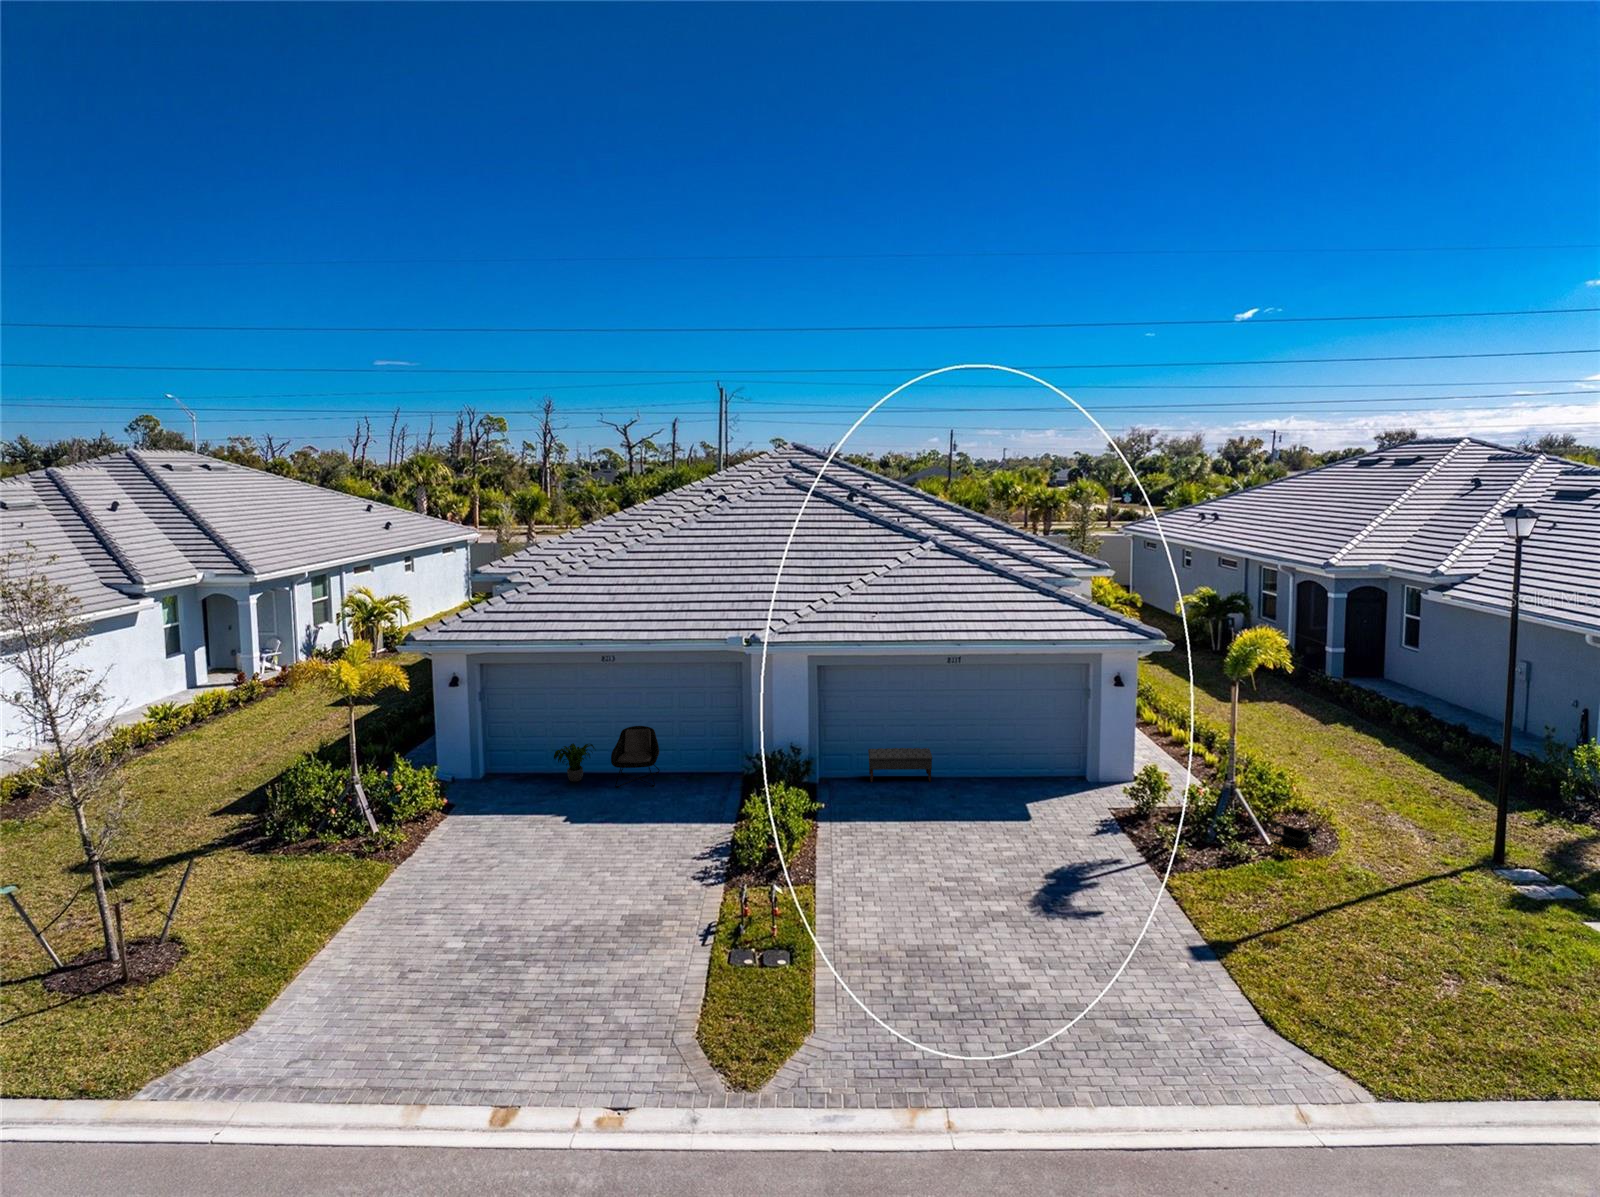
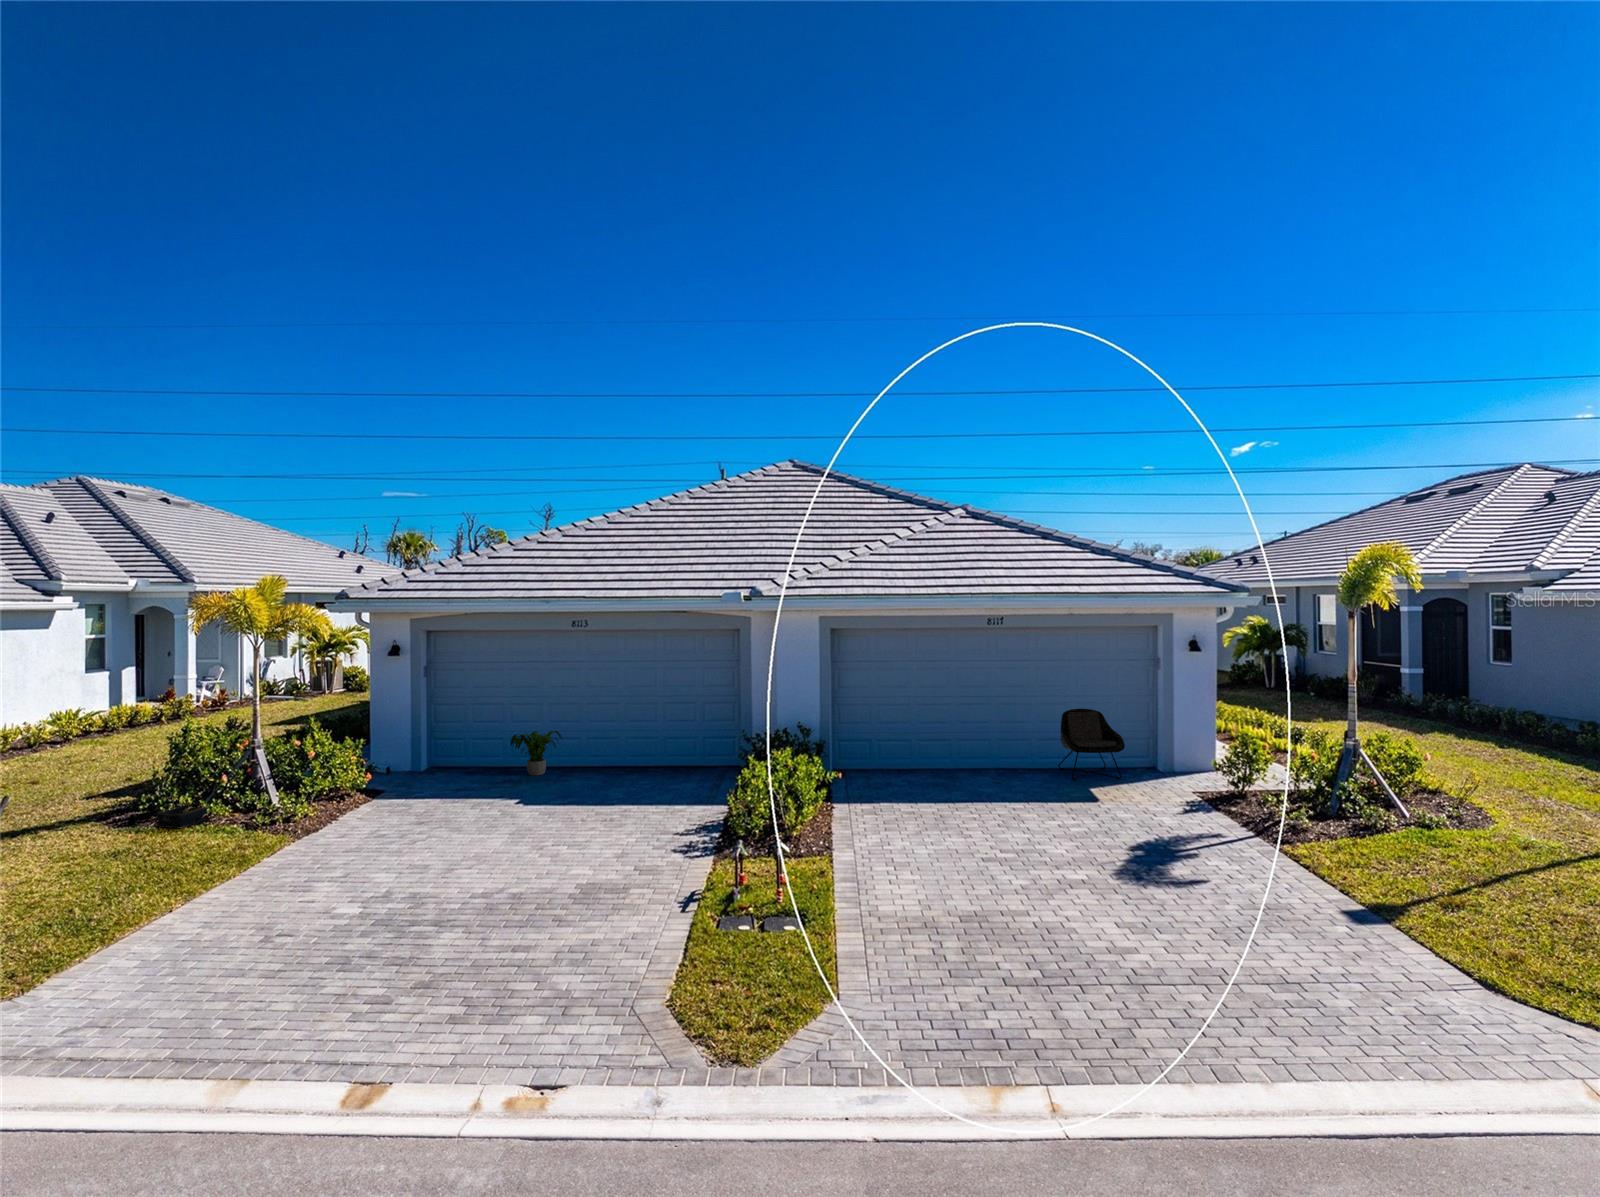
lounge chair: present [611,726,660,788] -> present [1058,709,1125,780]
bench: present [868,748,932,782] -> none [889,737,968,775]
basket: present [1268,823,1310,850] -> present [156,803,208,829]

